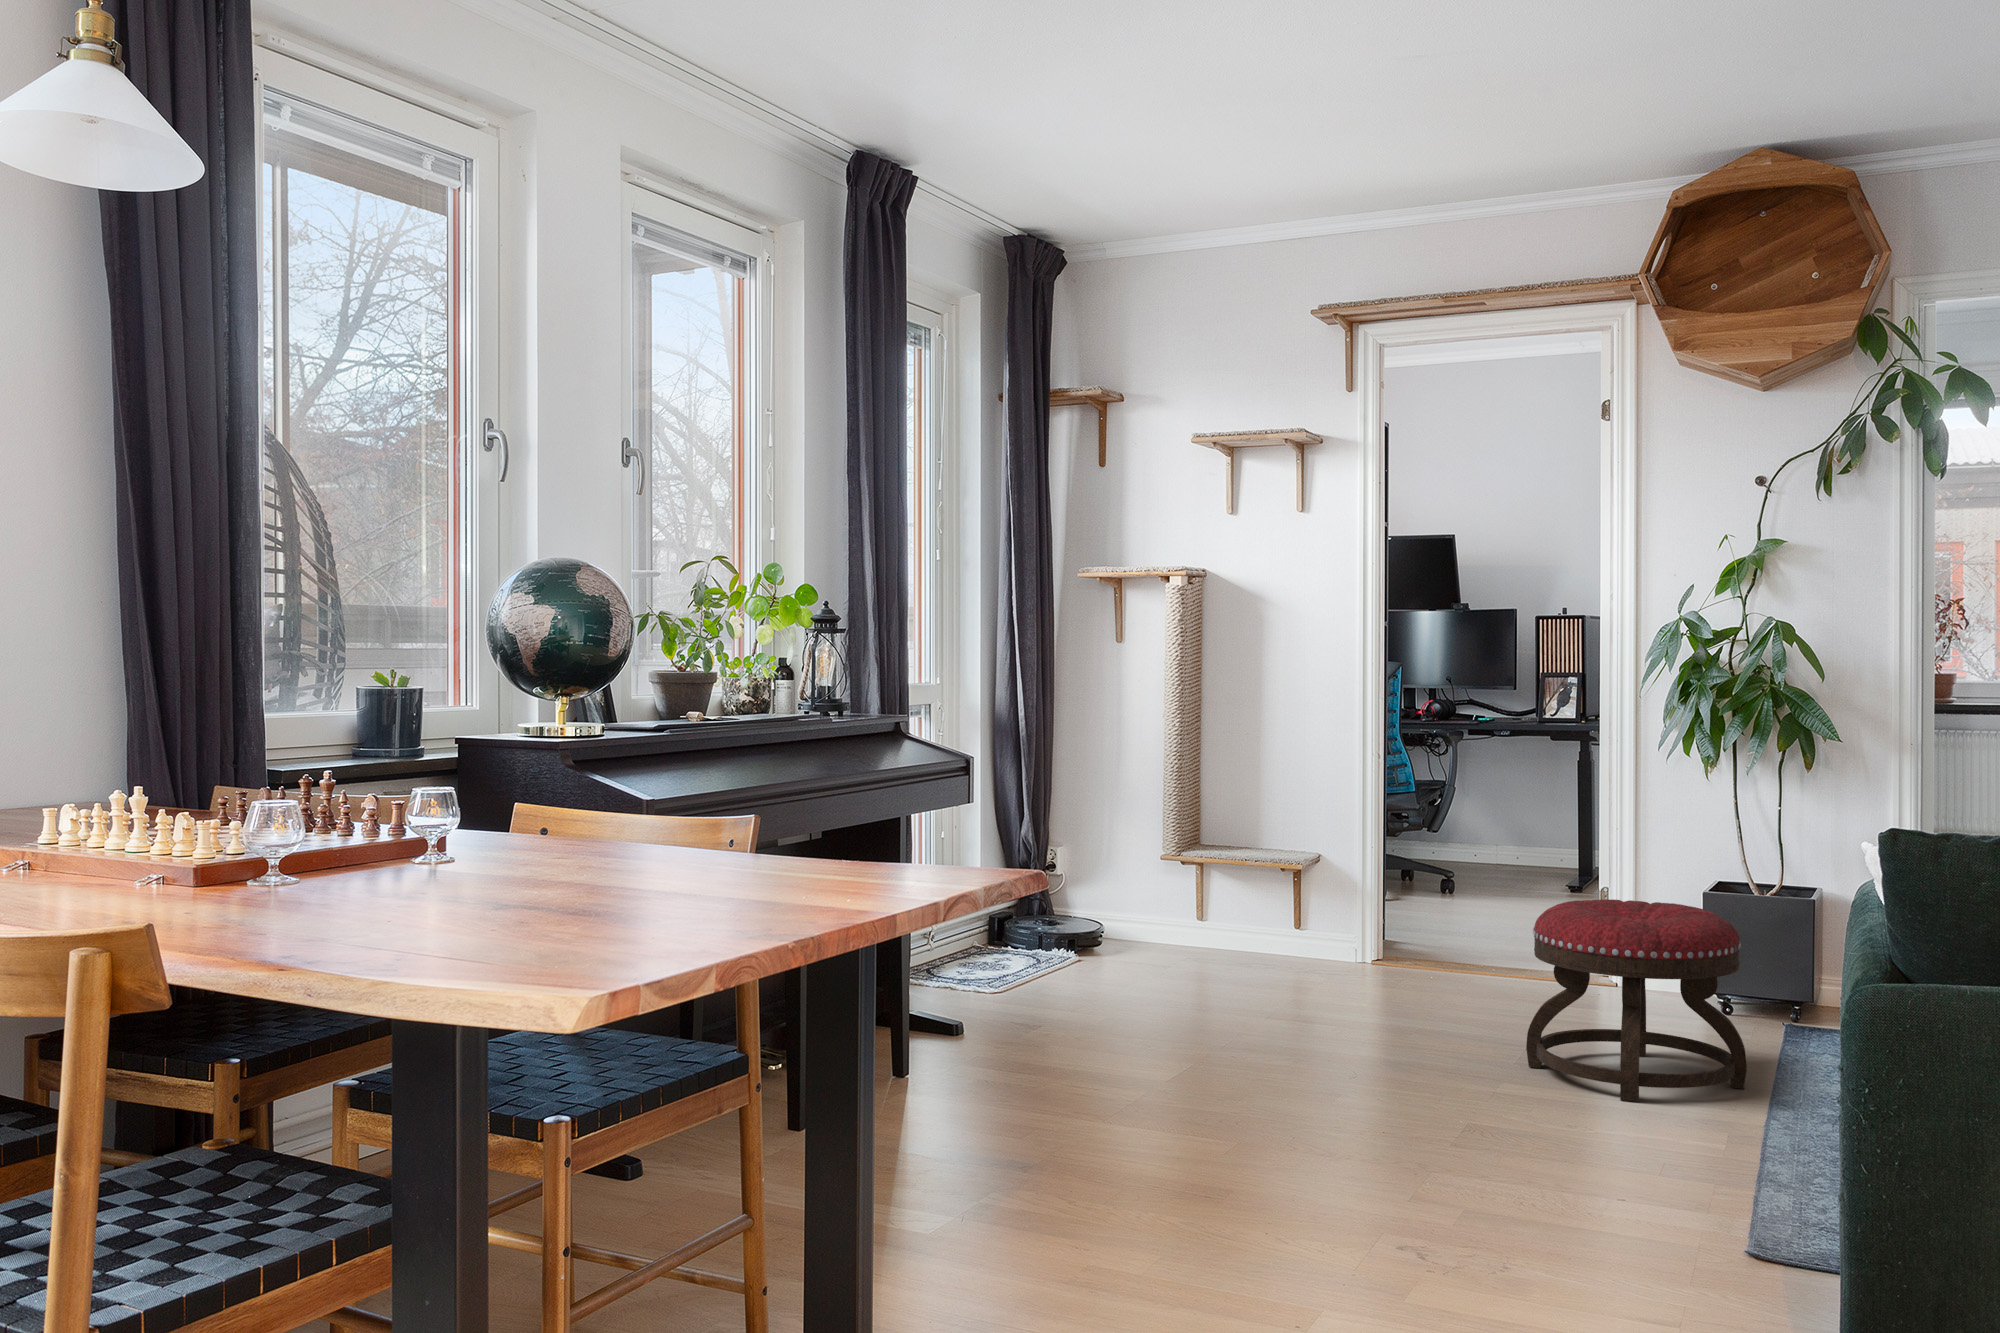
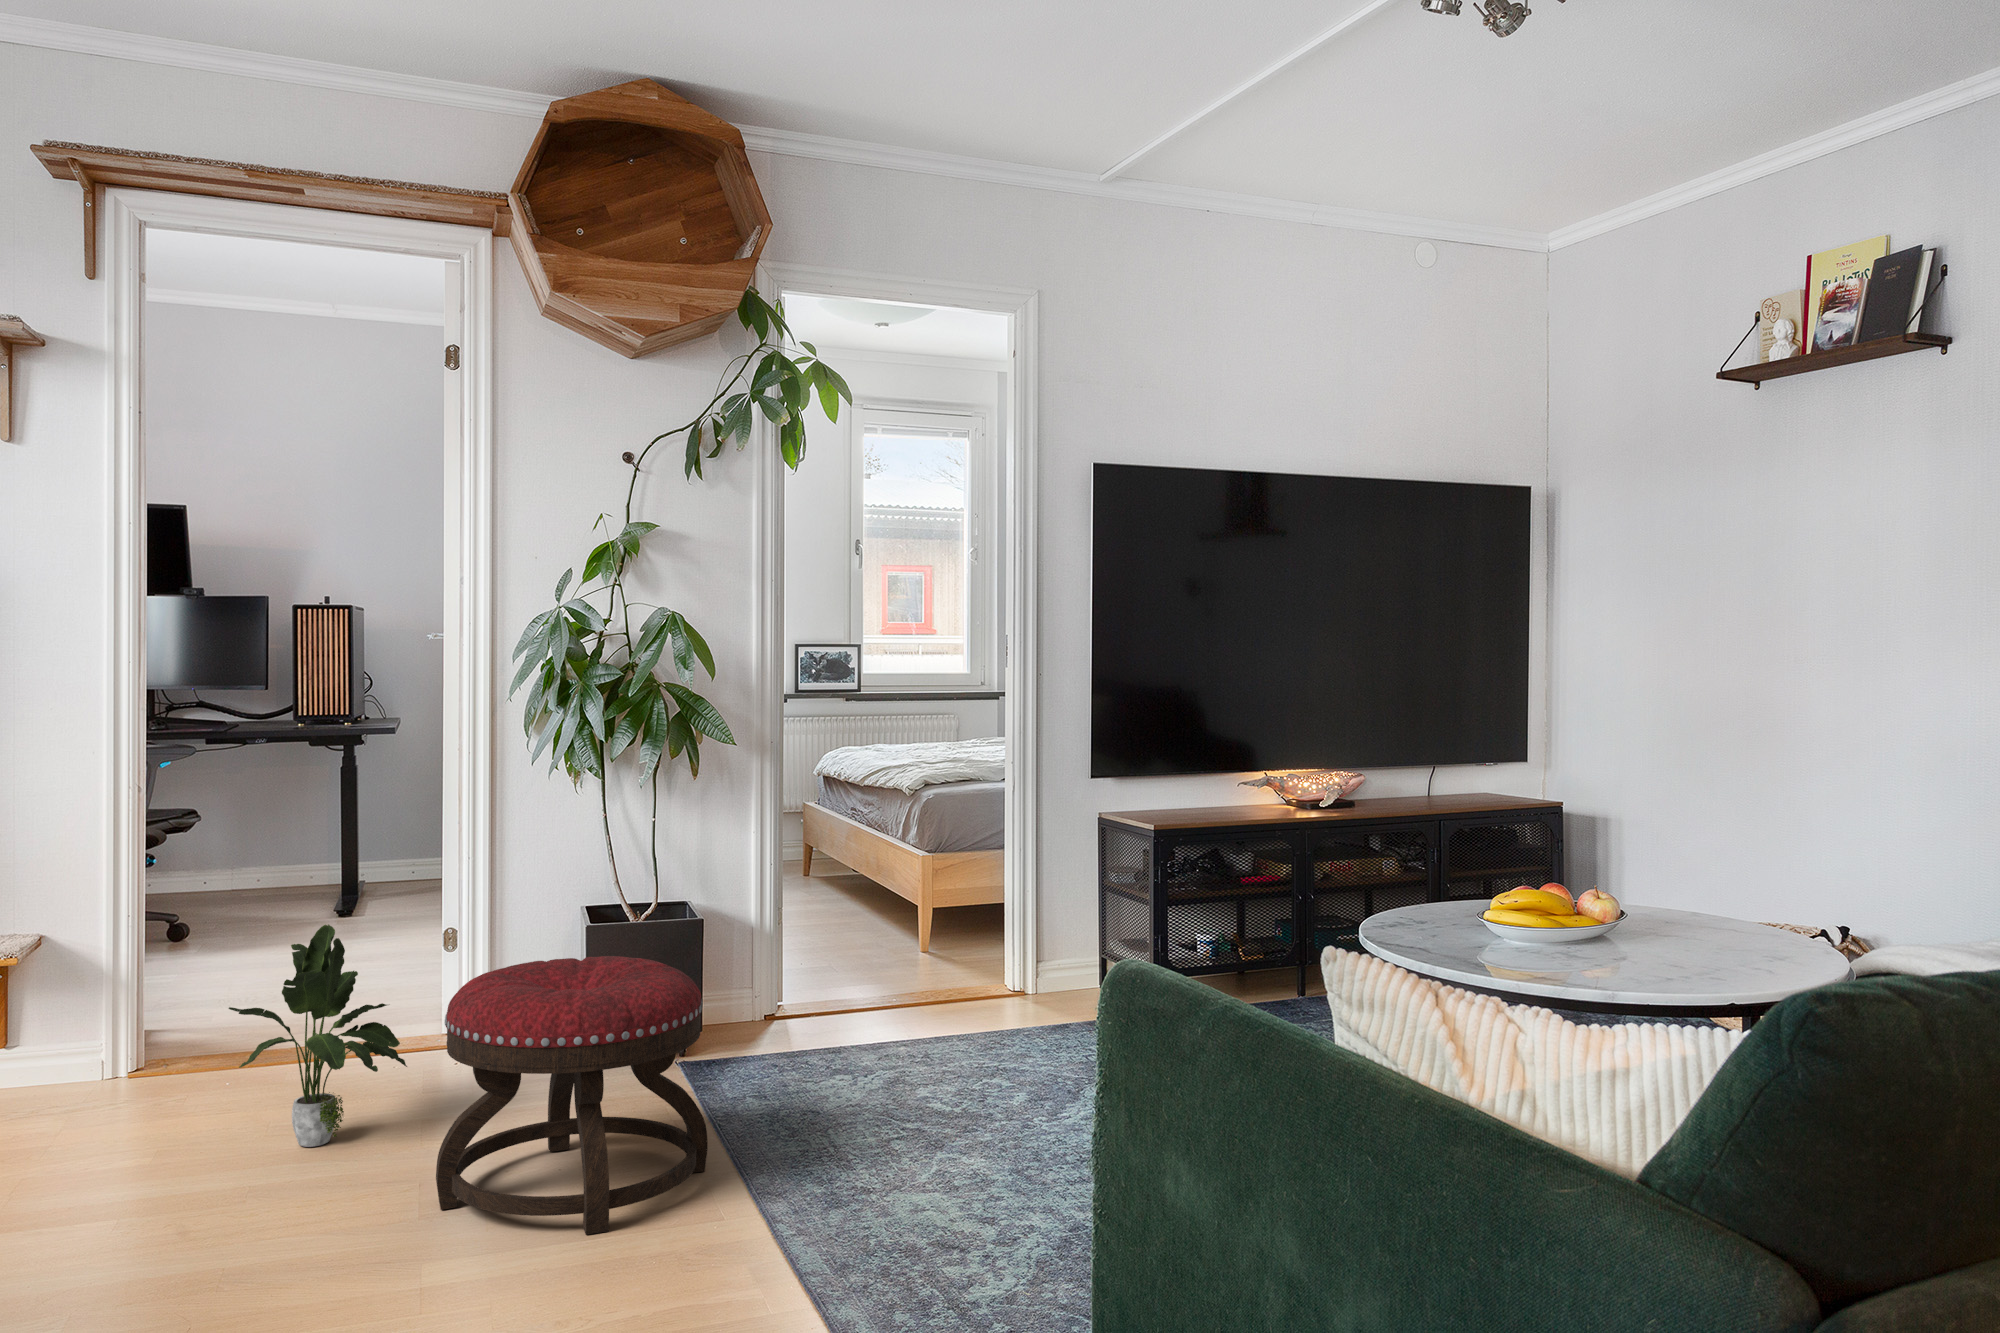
potted plant: none [1409,859,1535,1020] -> present [229,924,407,1147]

